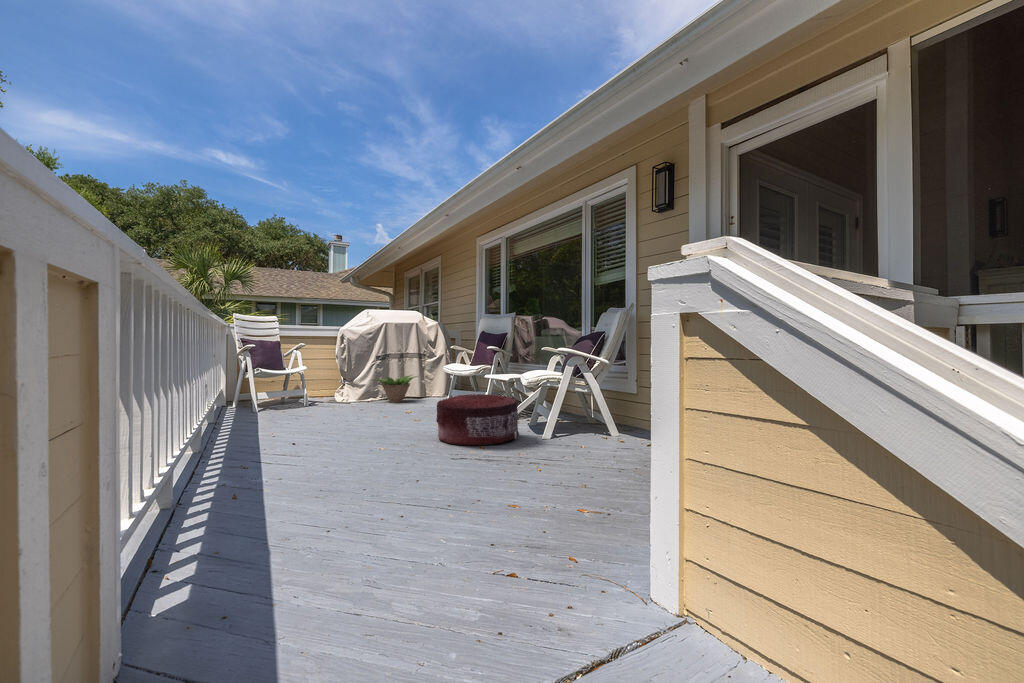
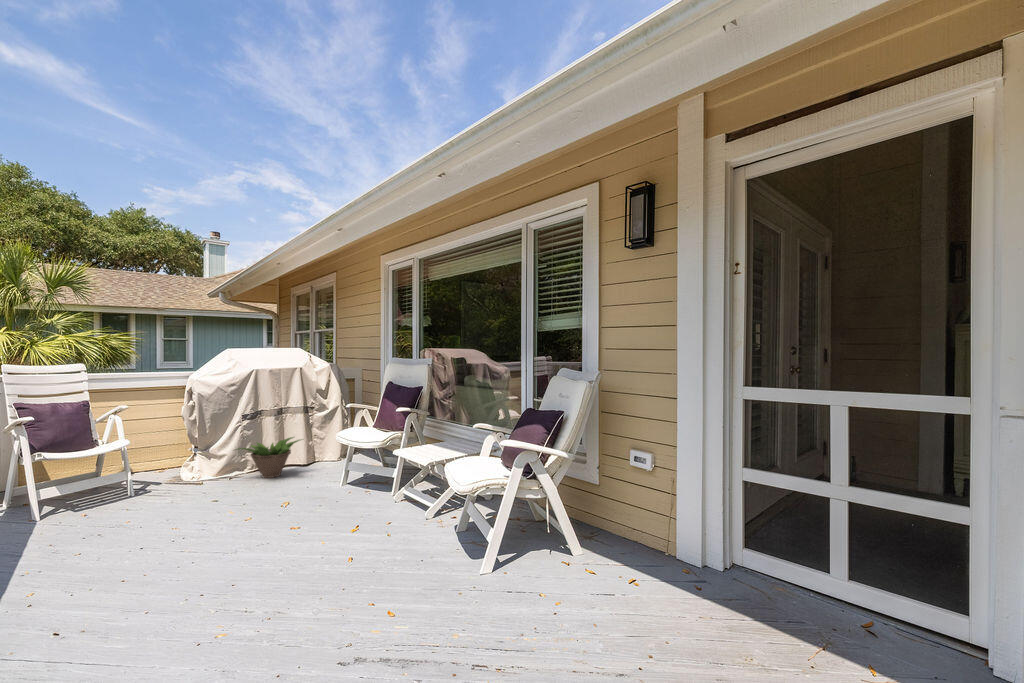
pouf: present [436,394,519,445] -> none [320,500,446,603]

